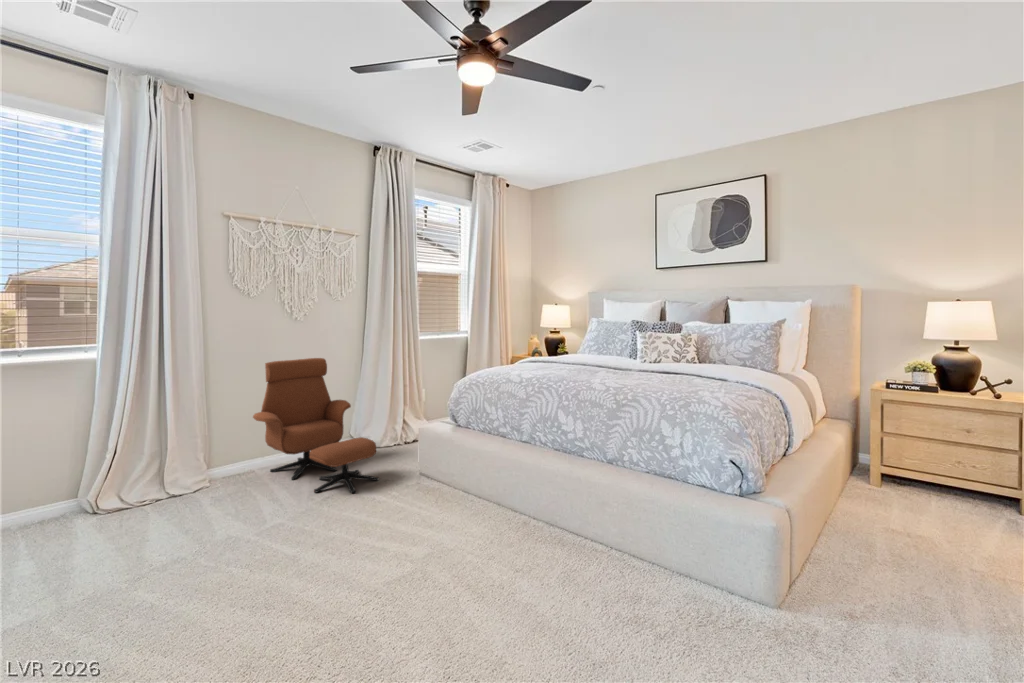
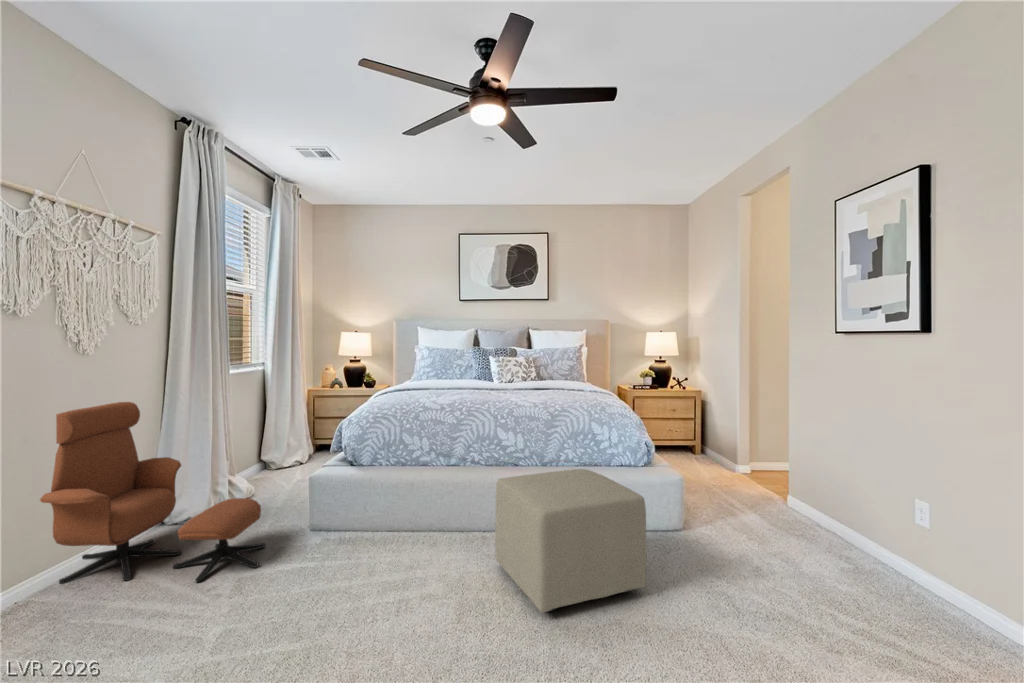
ottoman: none [446,463,610,644] -> present [495,469,647,613]

